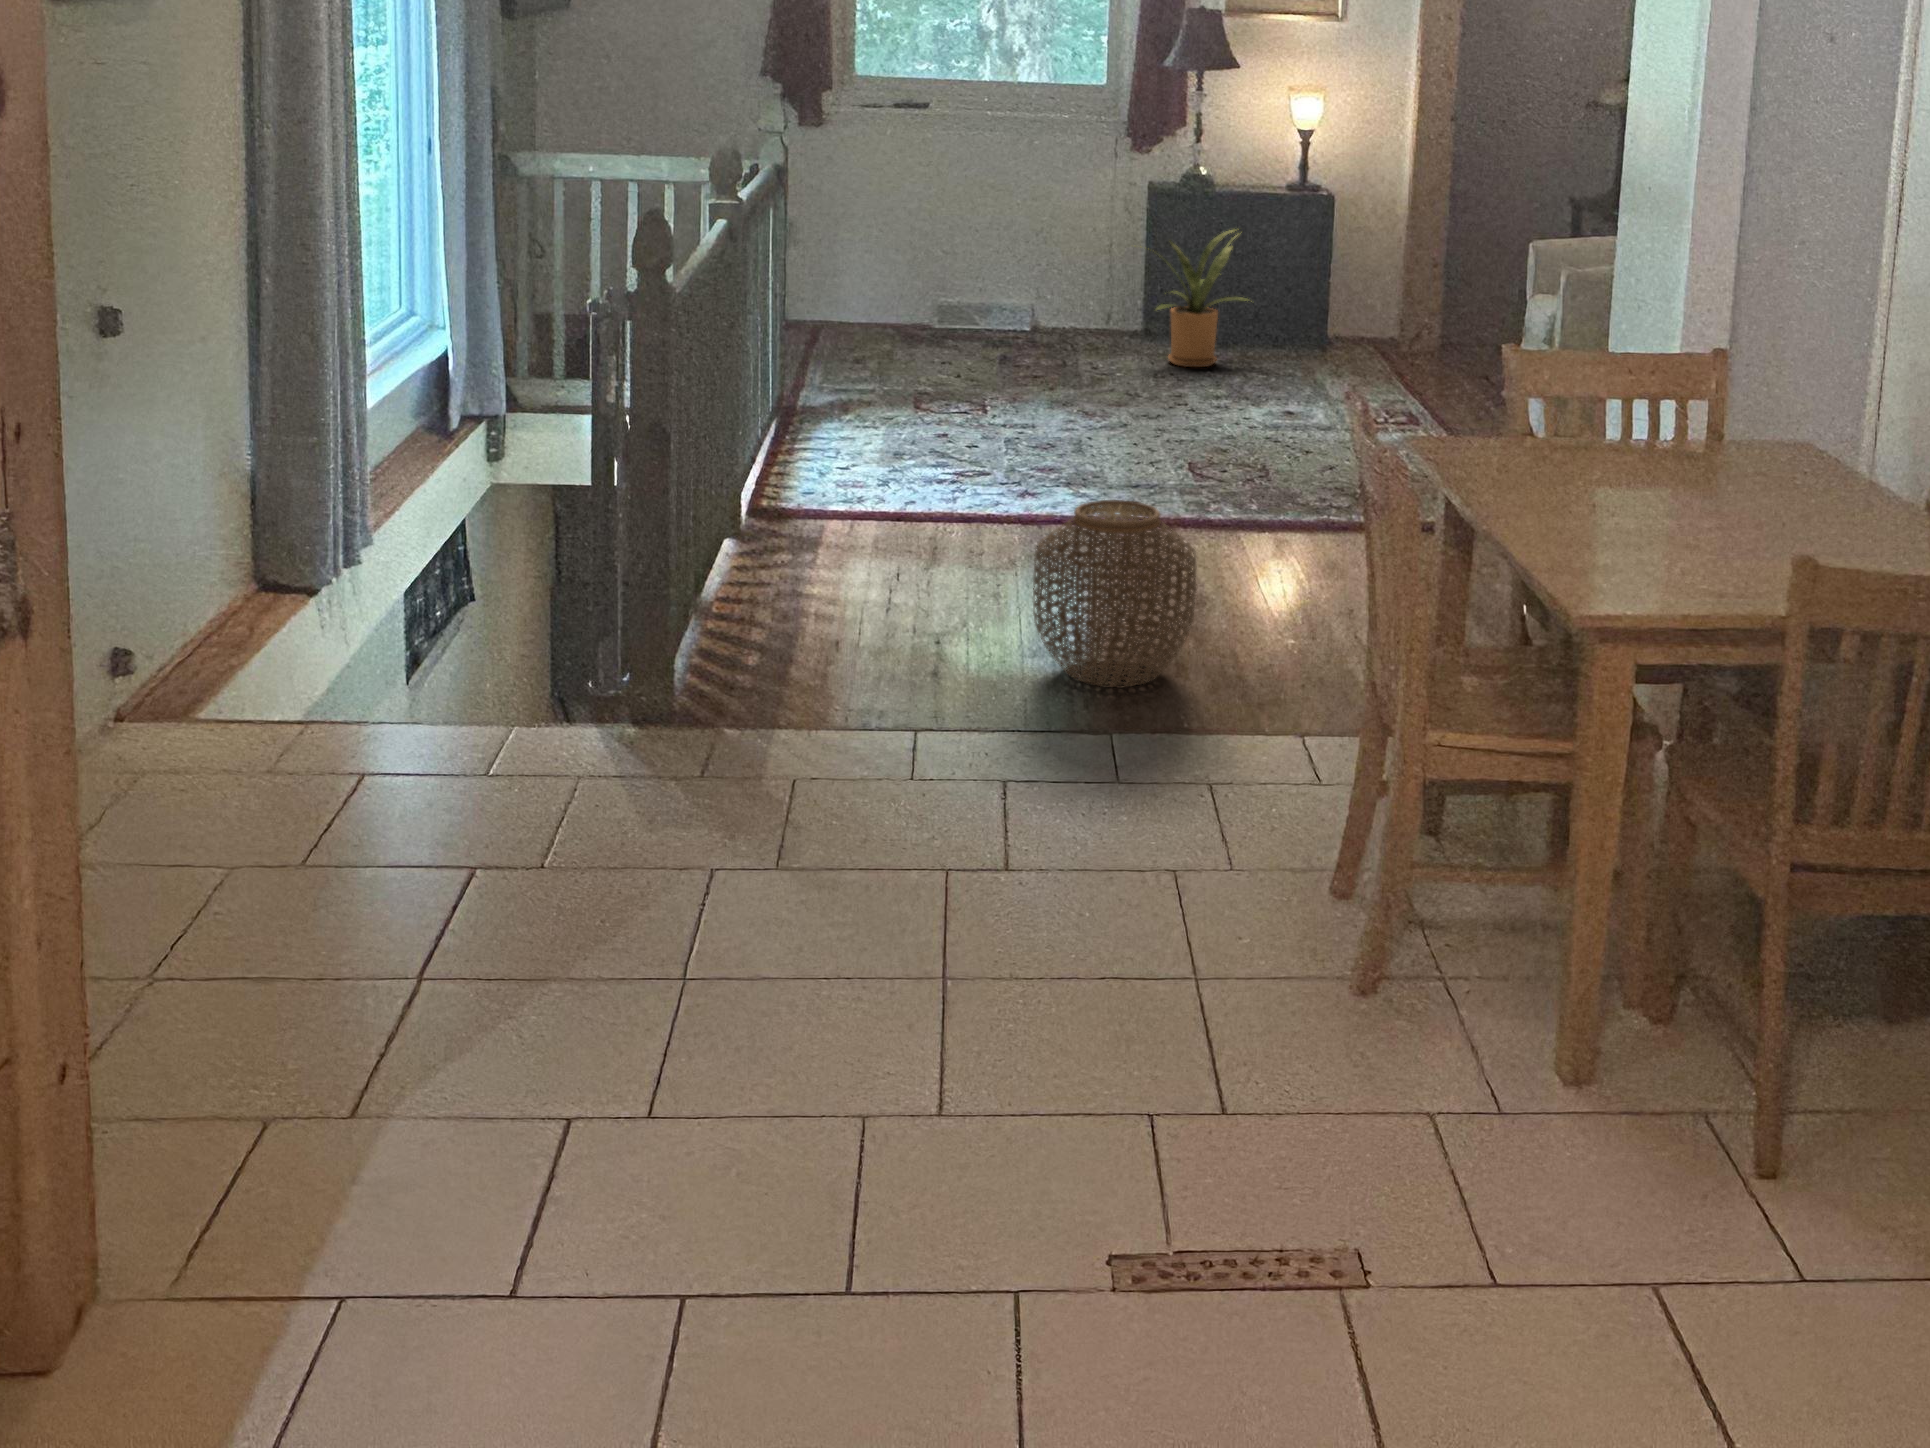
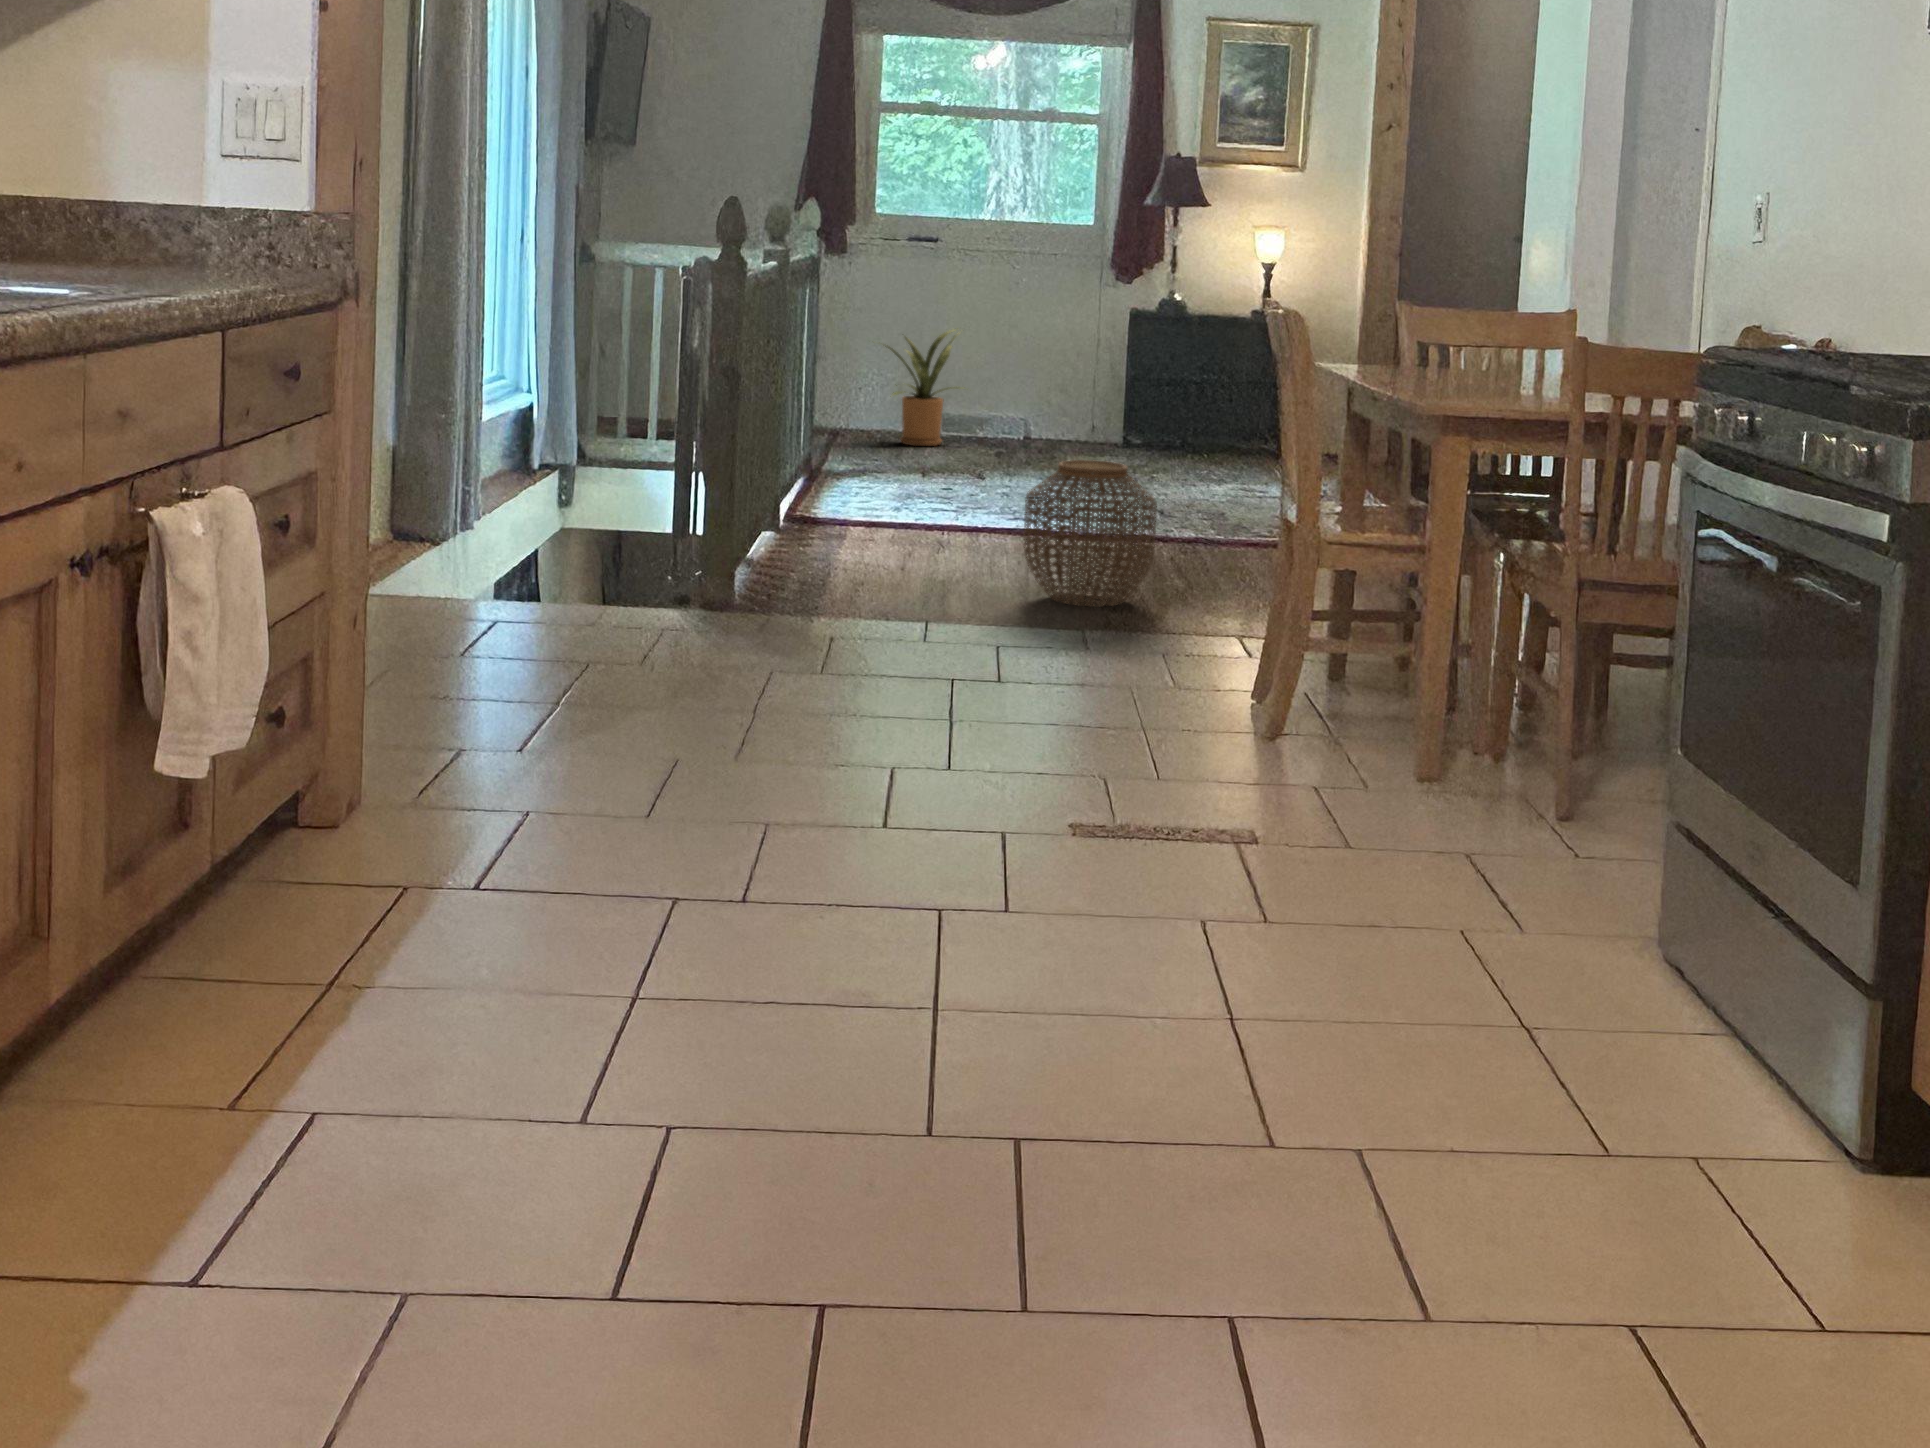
house plant: present [1157,230,1247,367] -> present [887,330,961,446]

